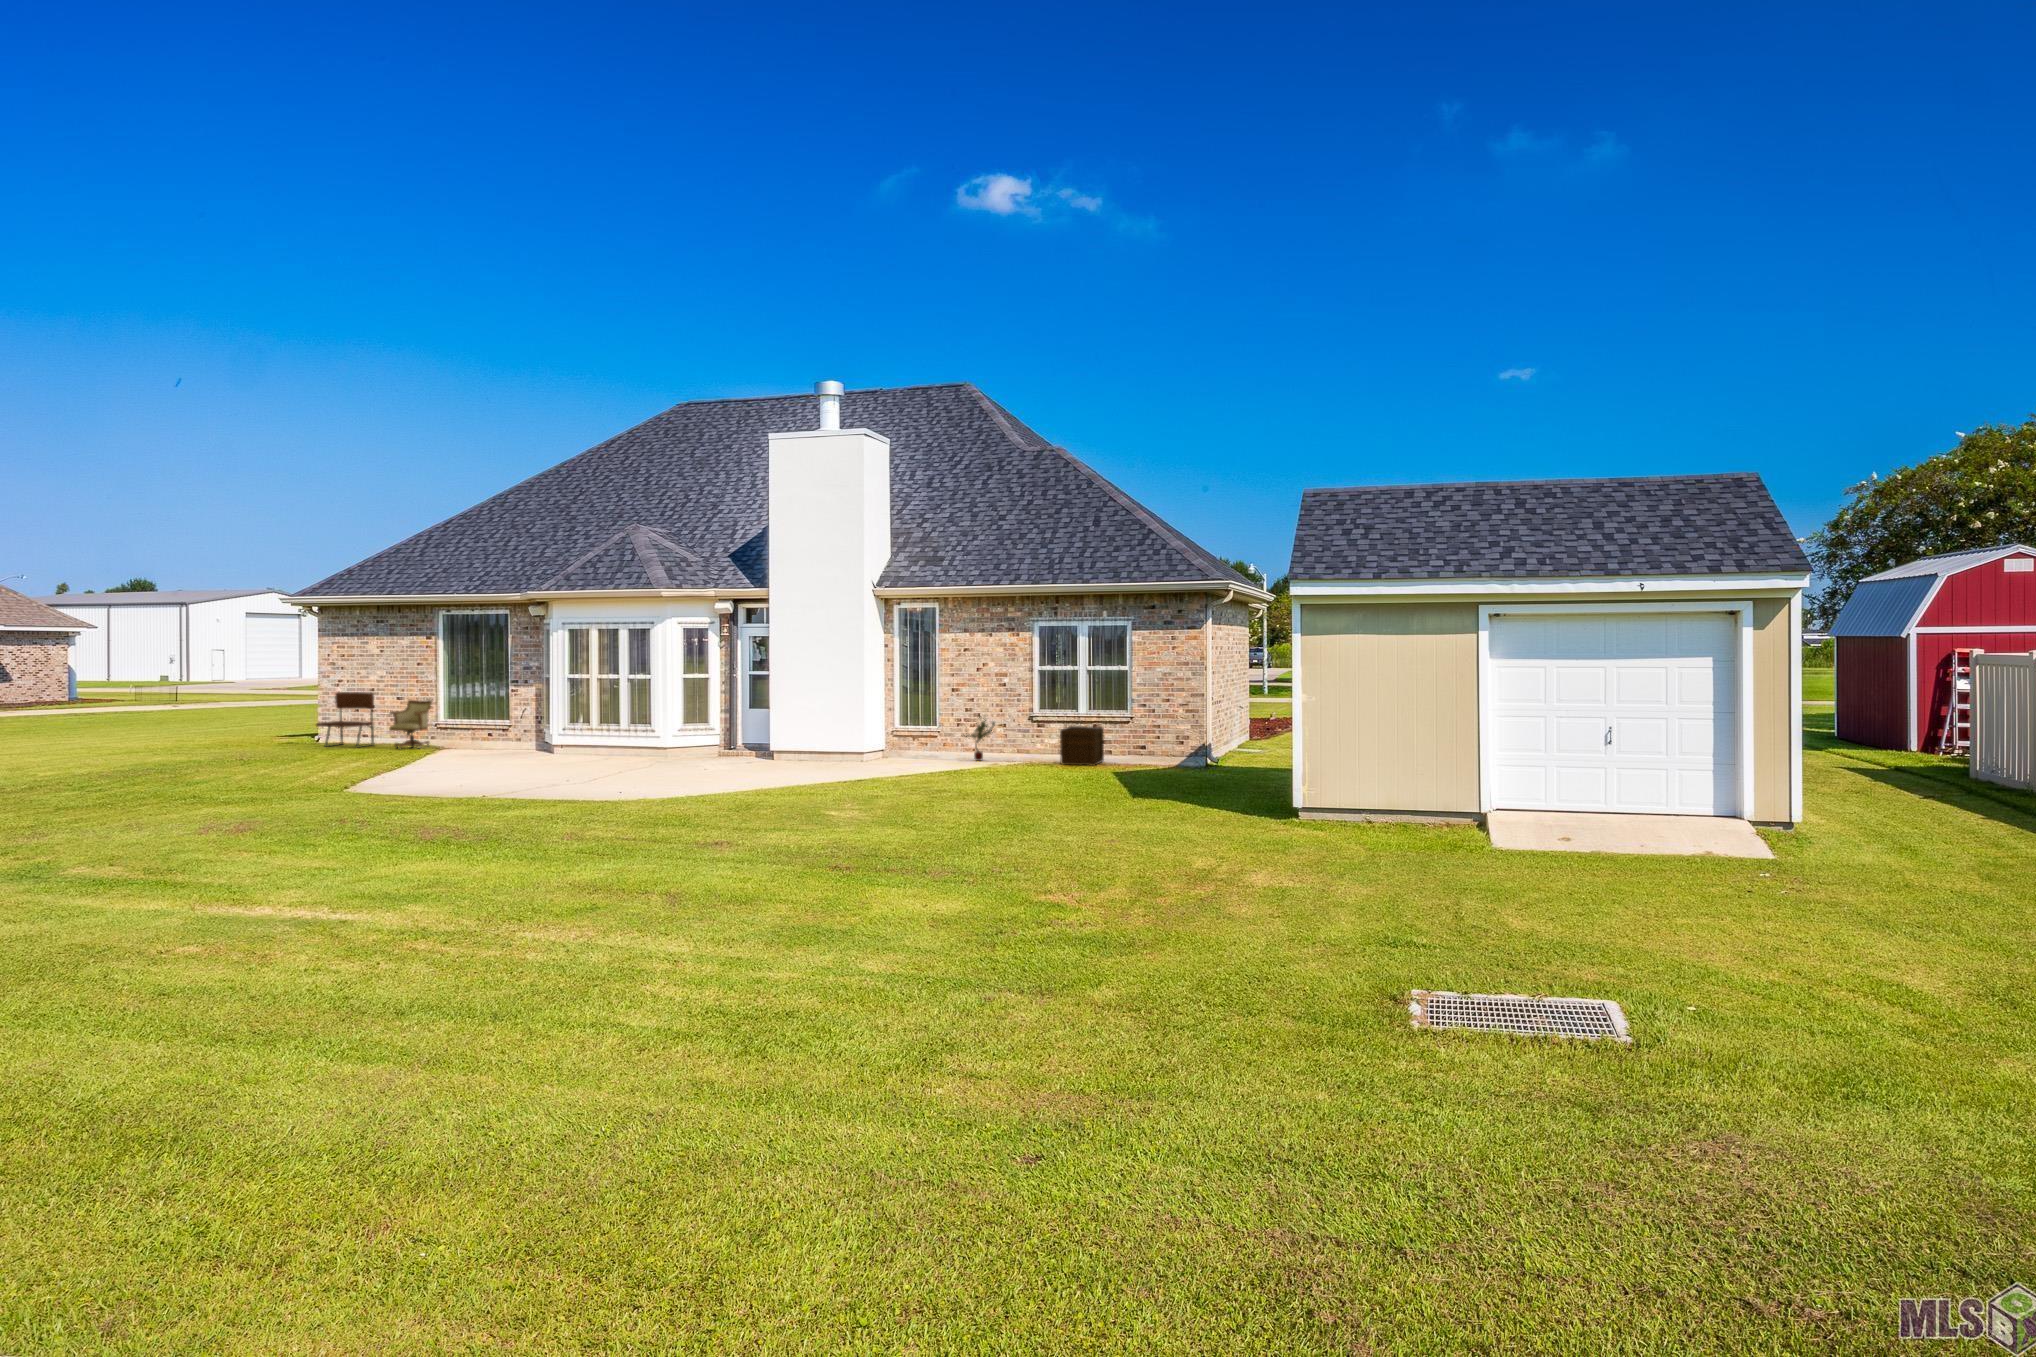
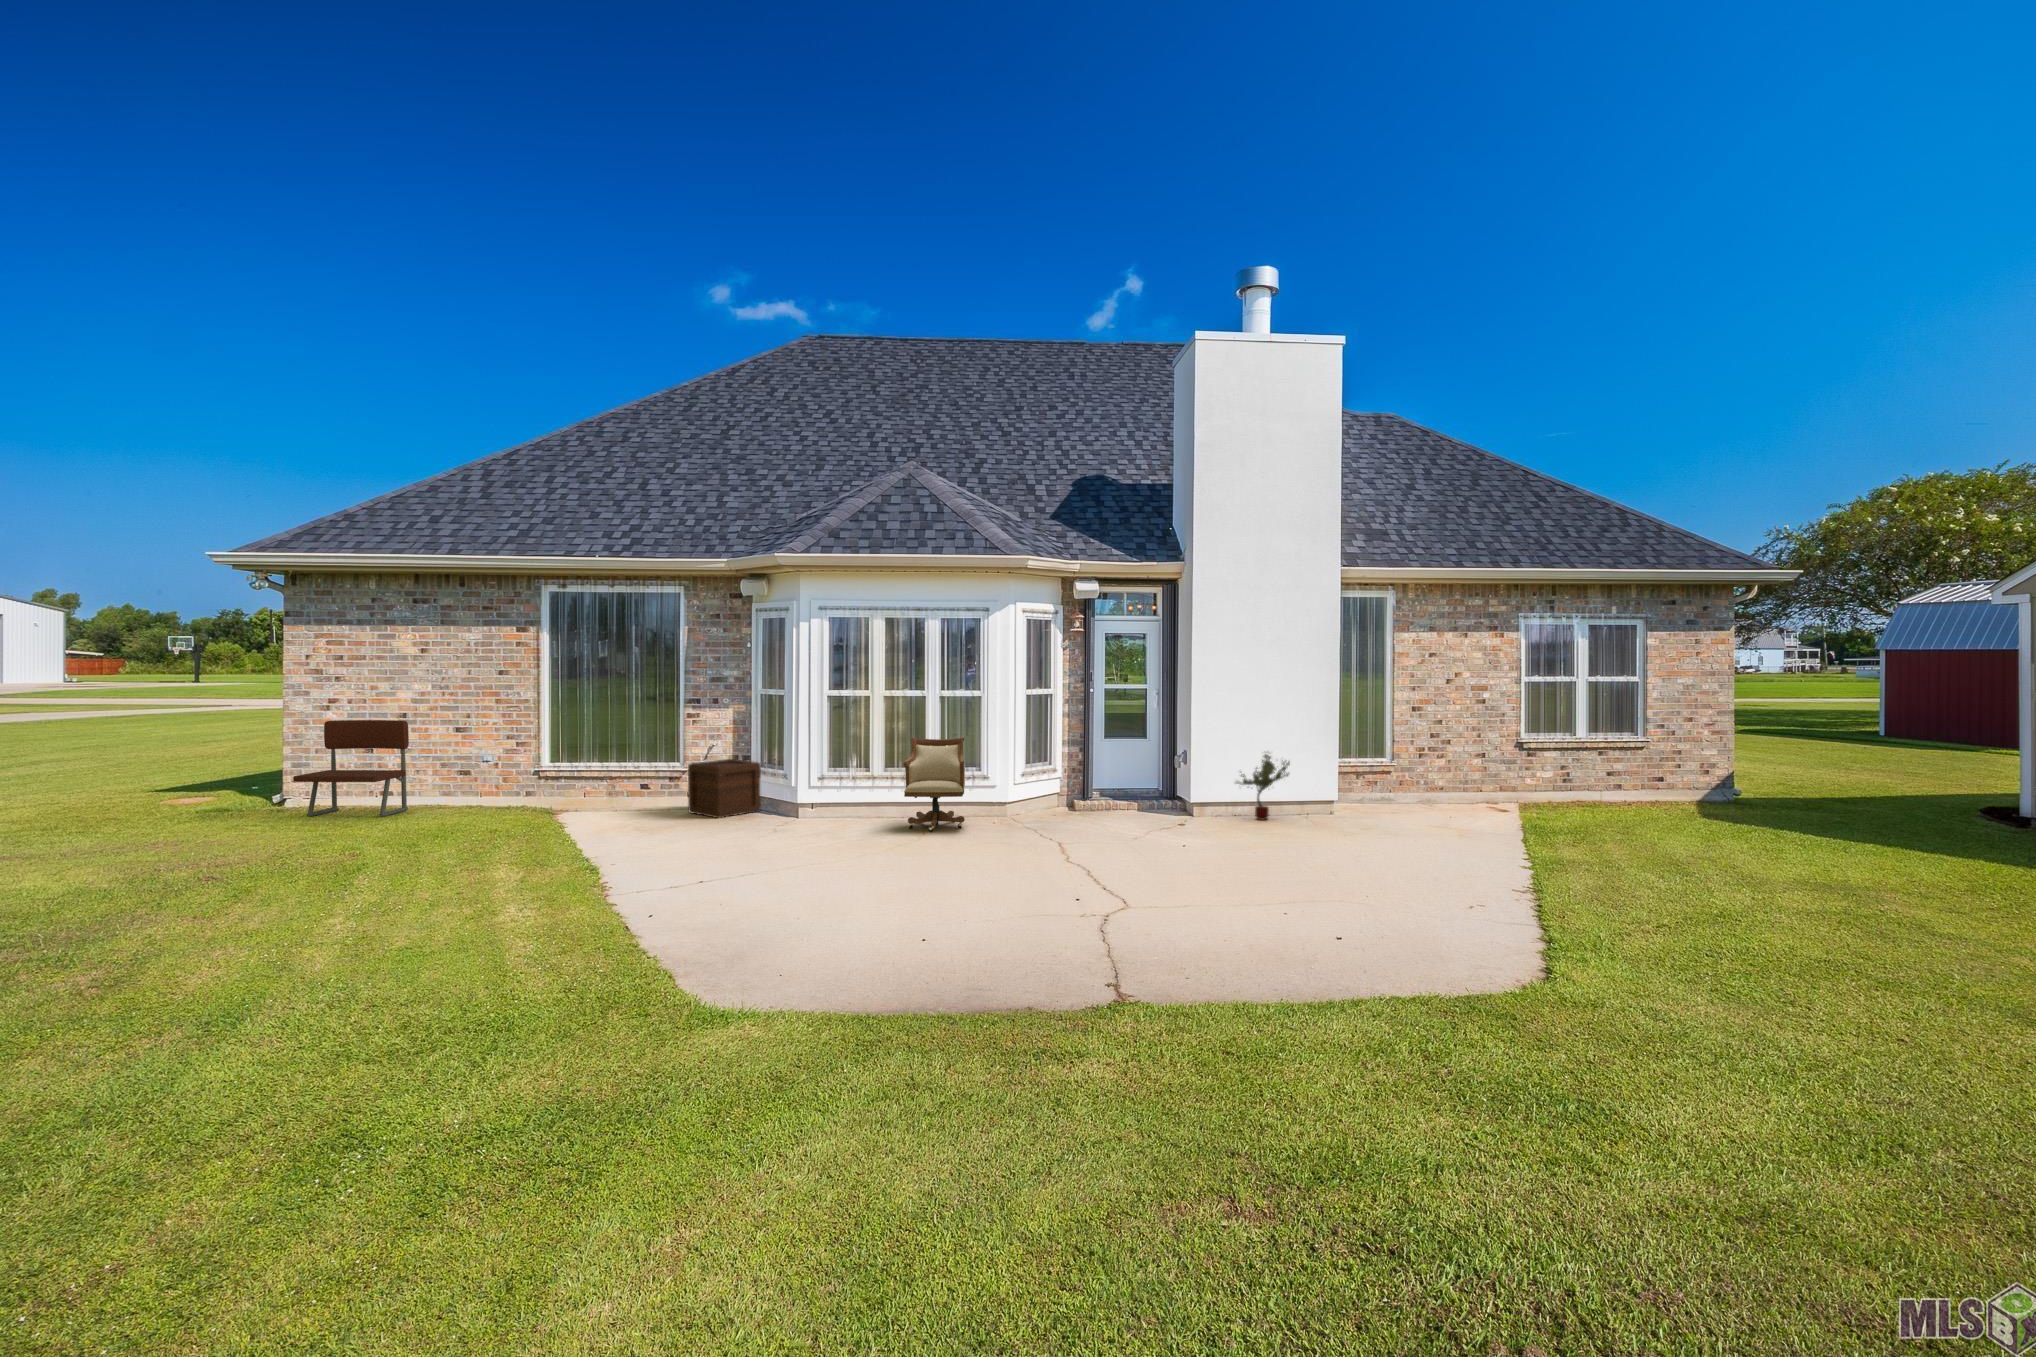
chair: present [389,700,432,749] -> present [904,738,965,832]
potted tree: present [961,715,995,761] -> present [1236,754,1290,820]
wooden crate: present [1060,726,1104,766] -> present [688,759,761,818]

